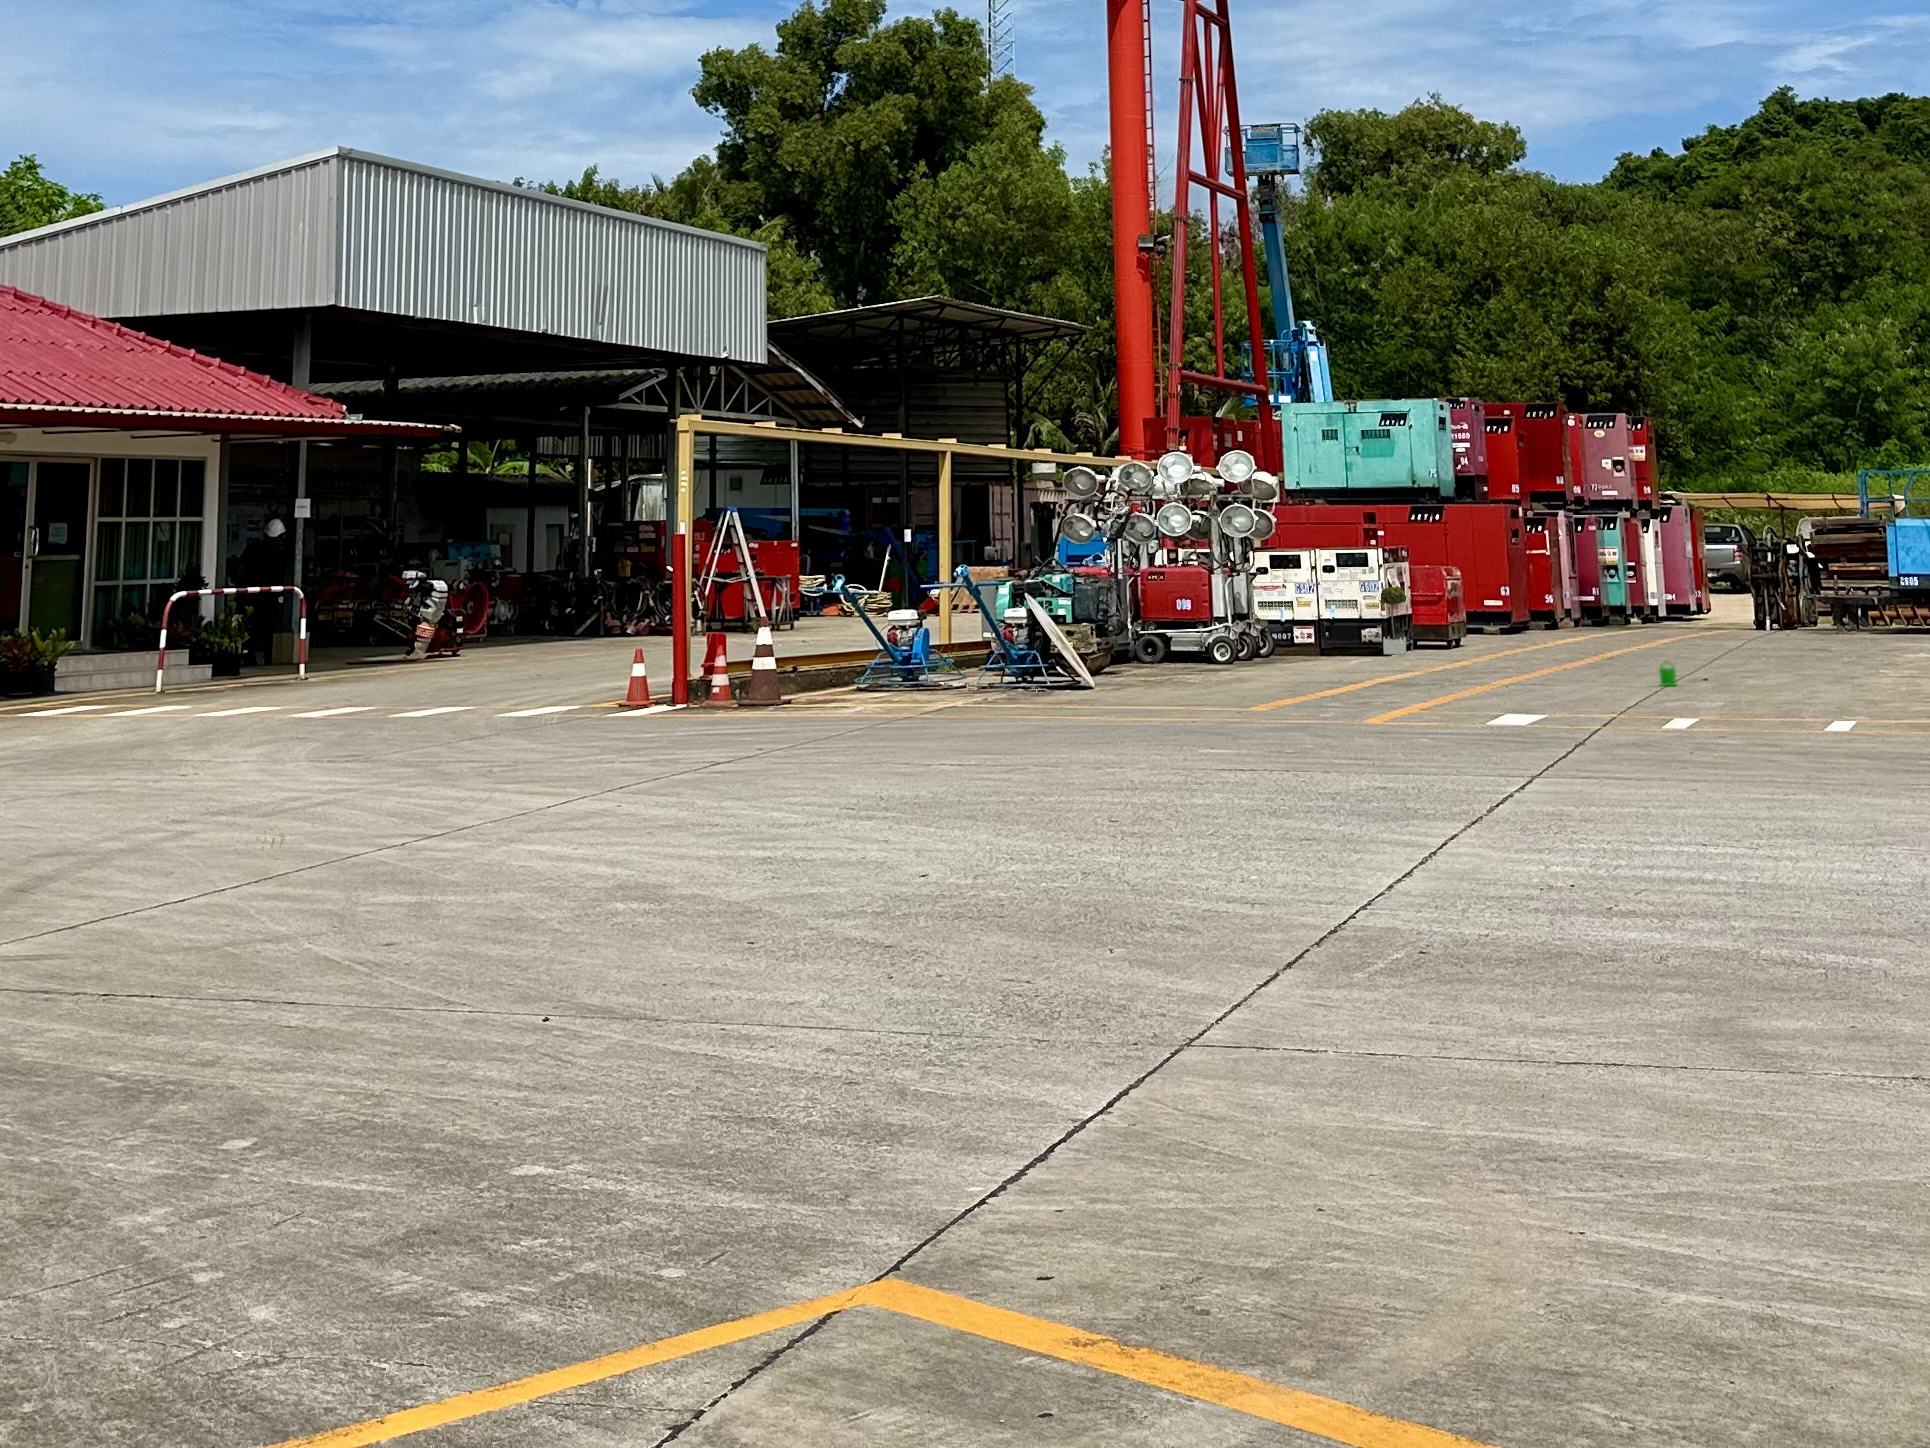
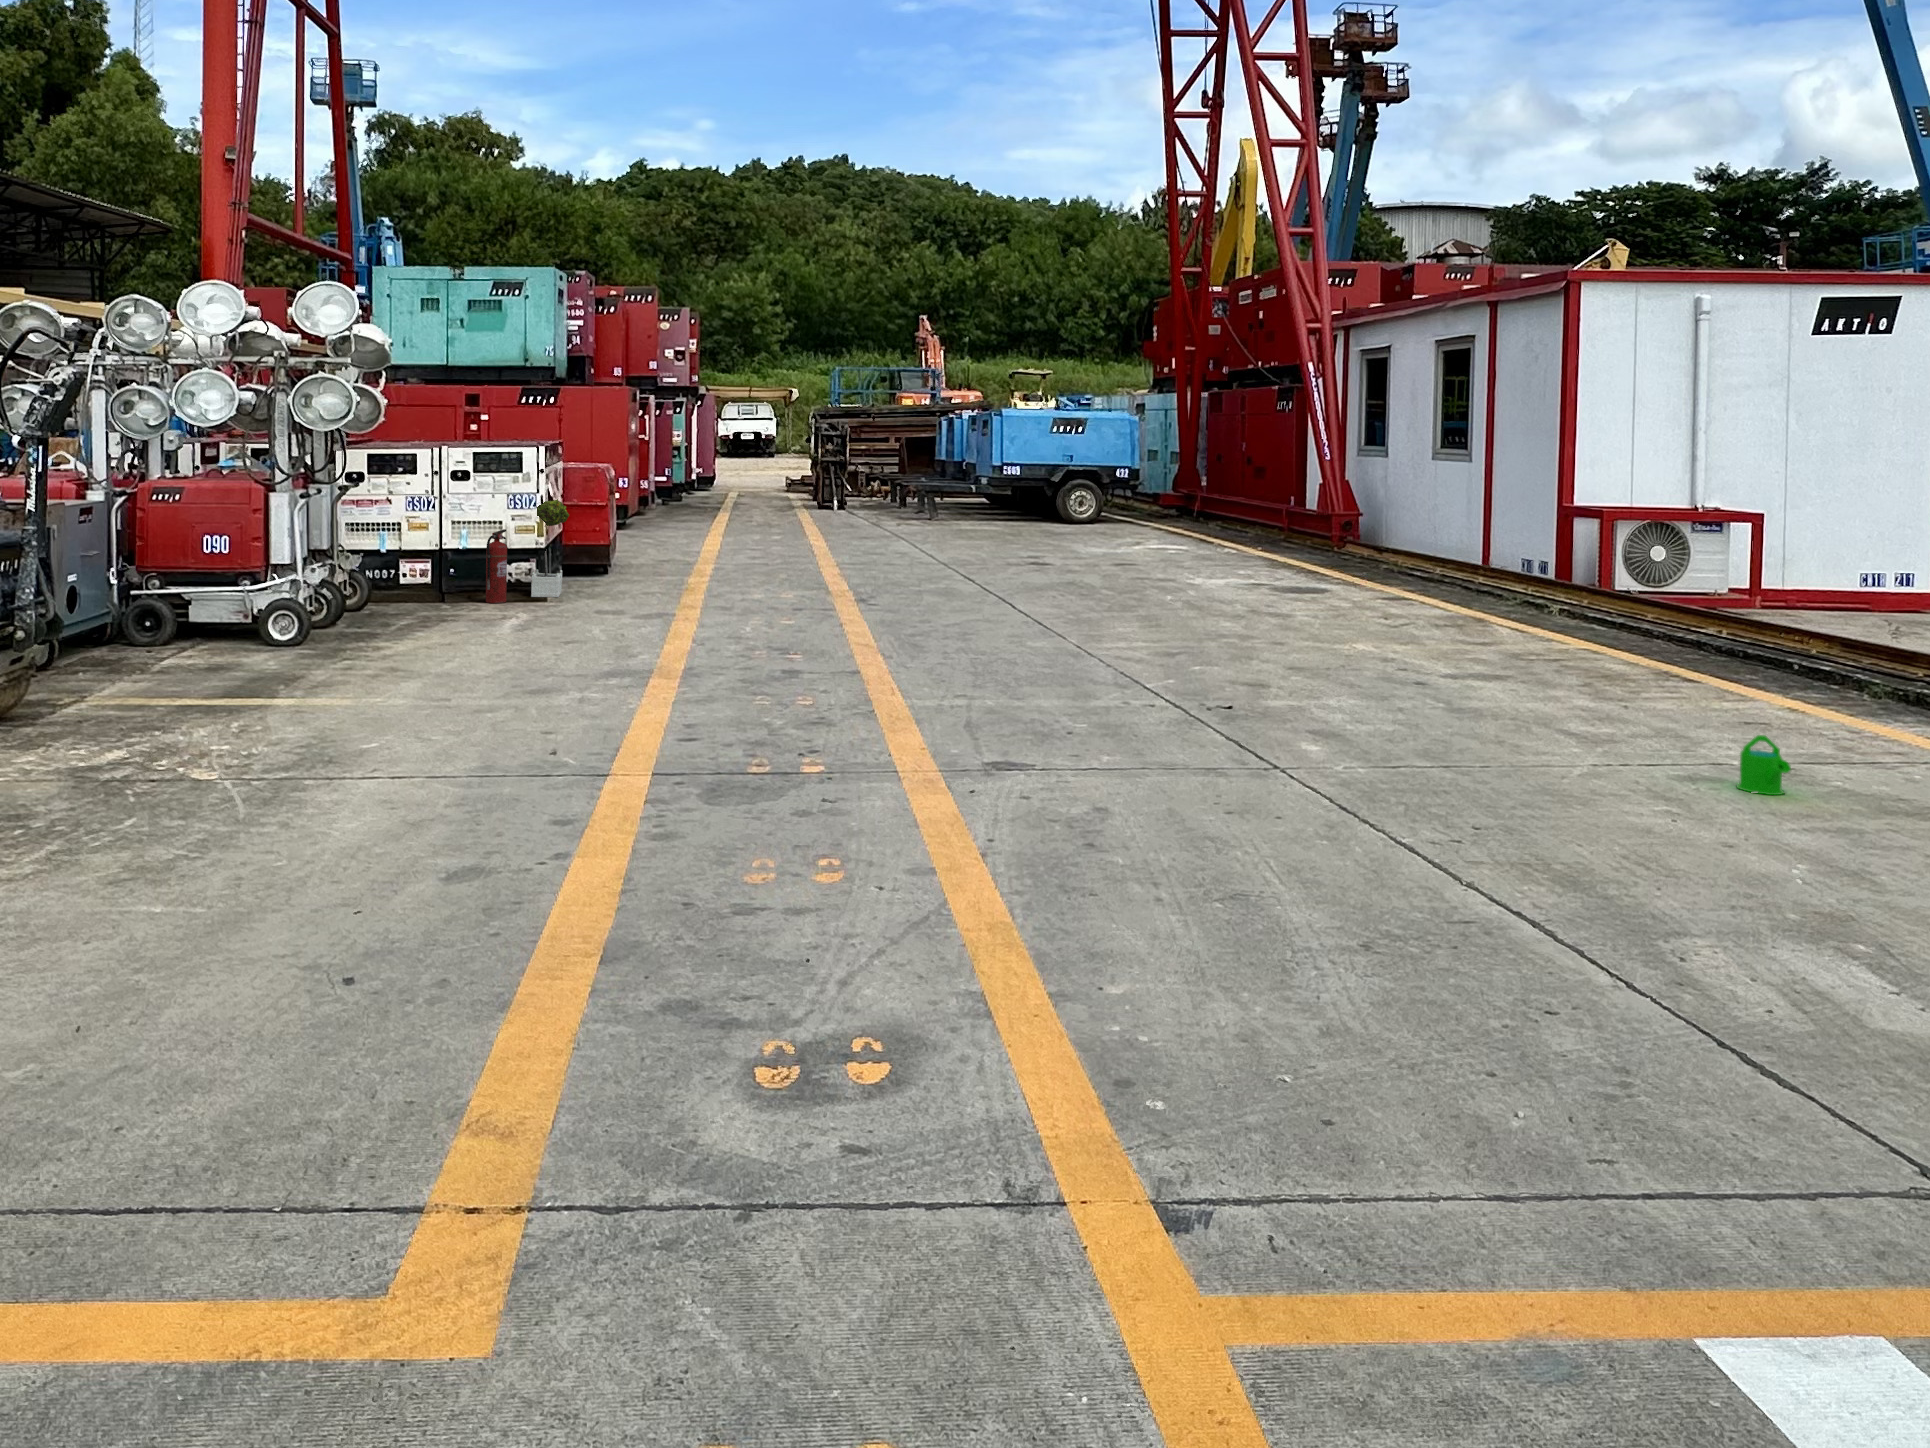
fire extinguisher: none [1349,606,1364,656] -> present [486,529,507,603]
watering can: present [1659,661,1676,686] -> present [1737,735,1791,795]

